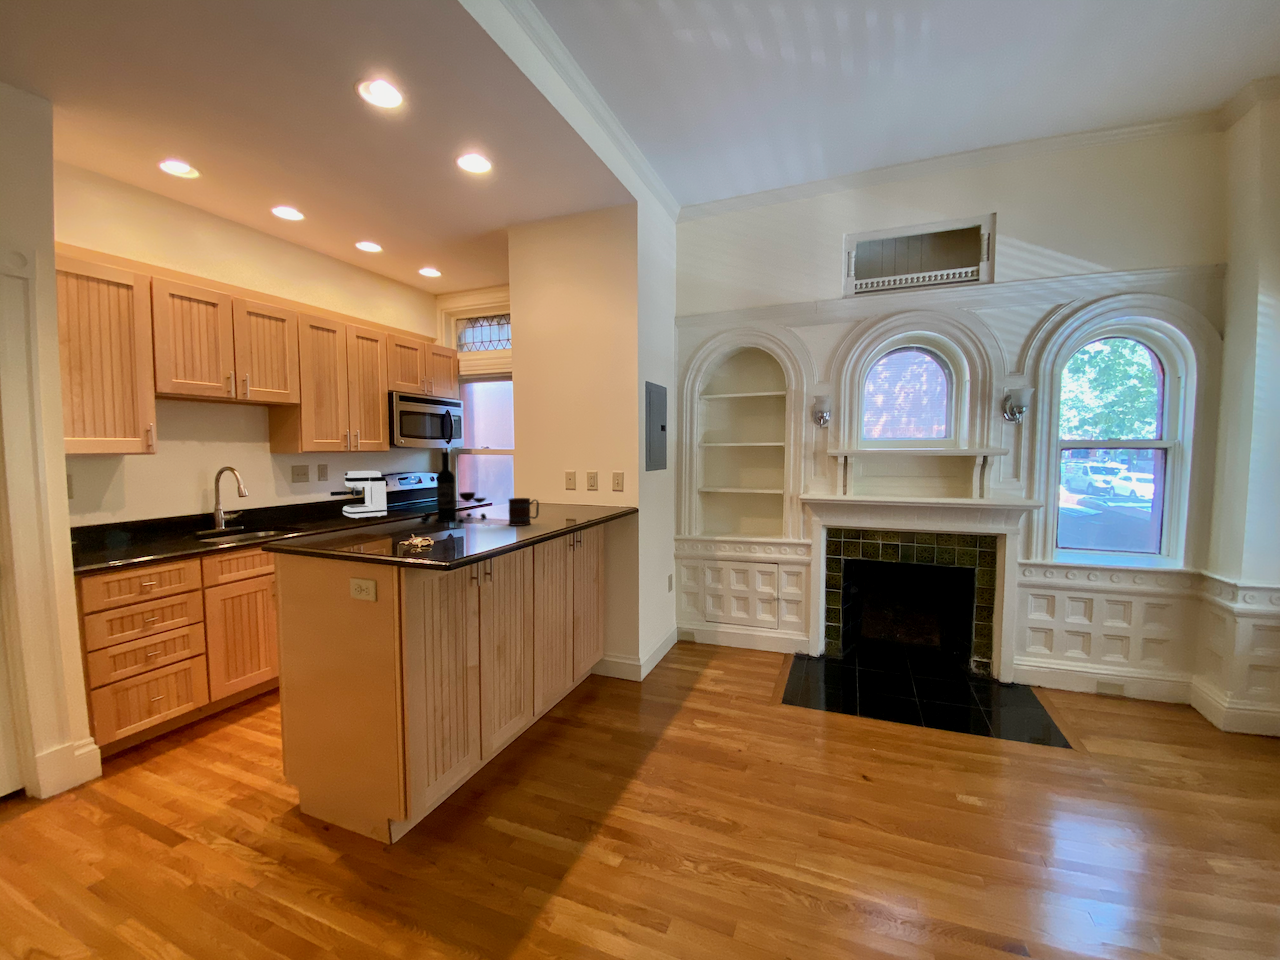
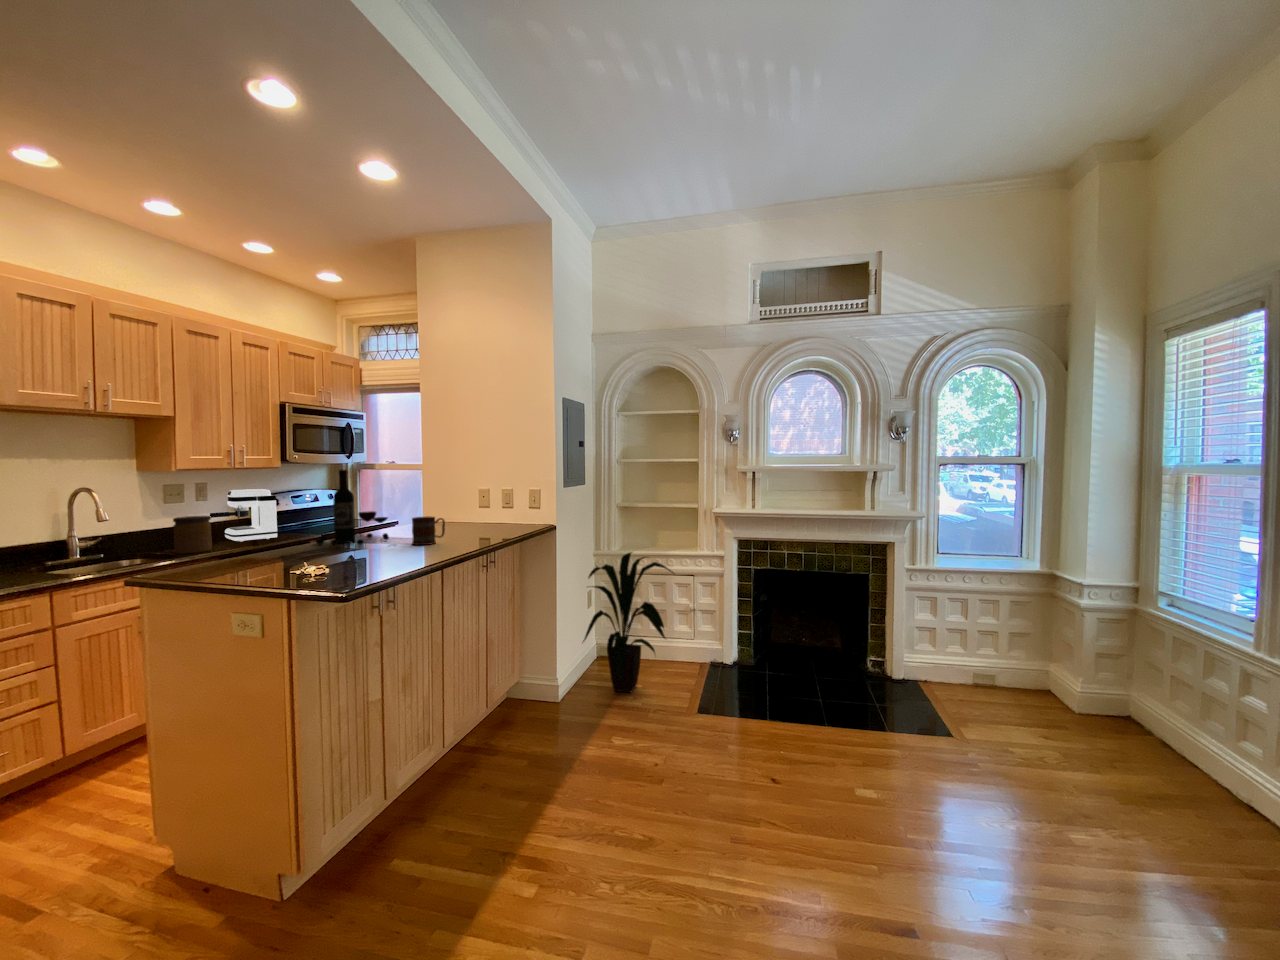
jar: none [300,494,332,528] -> present [173,516,212,554]
house plant: none [666,538,762,677] -> present [582,553,673,692]

